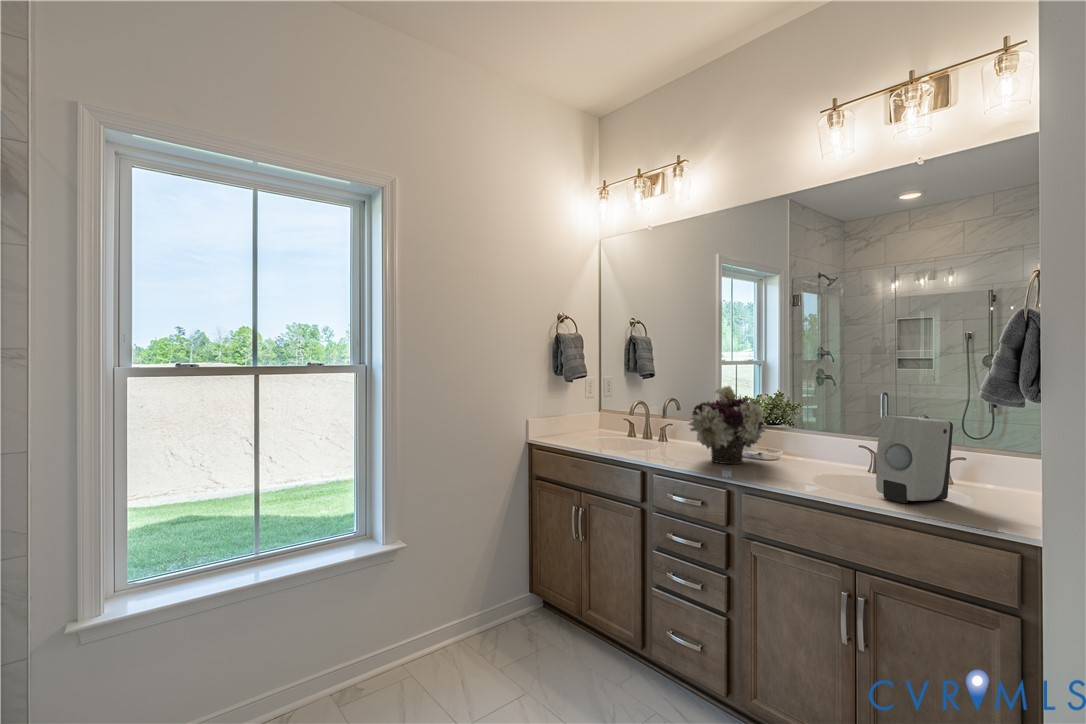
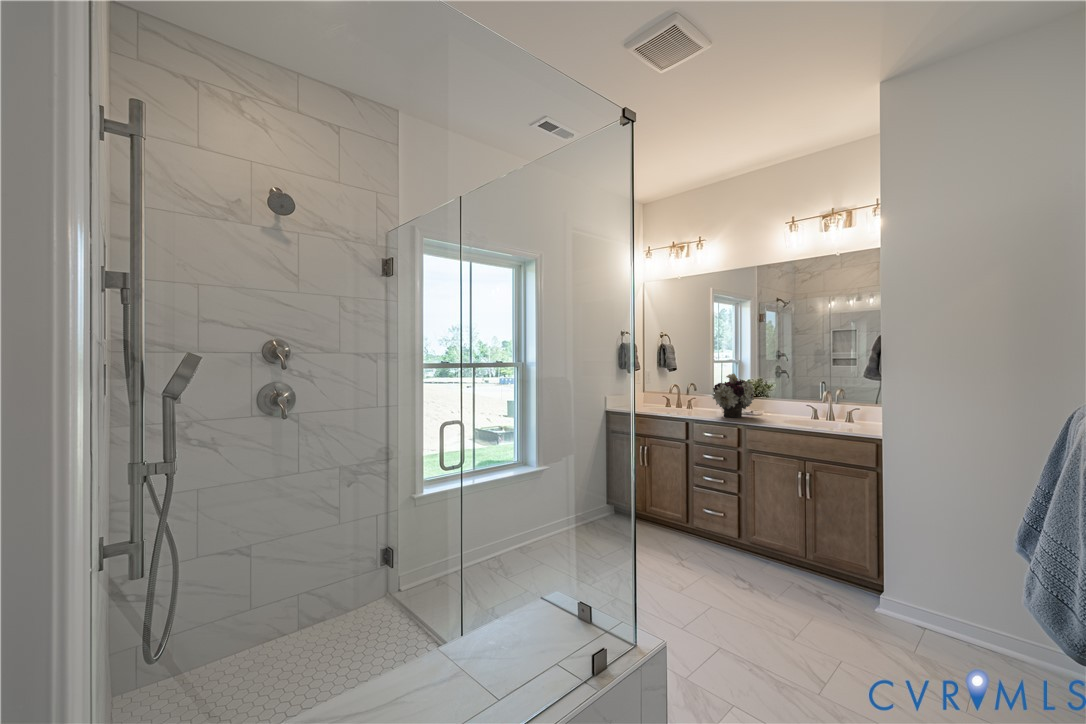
soap dispenser: present [876,415,953,503] -> none [817,386,853,429]

